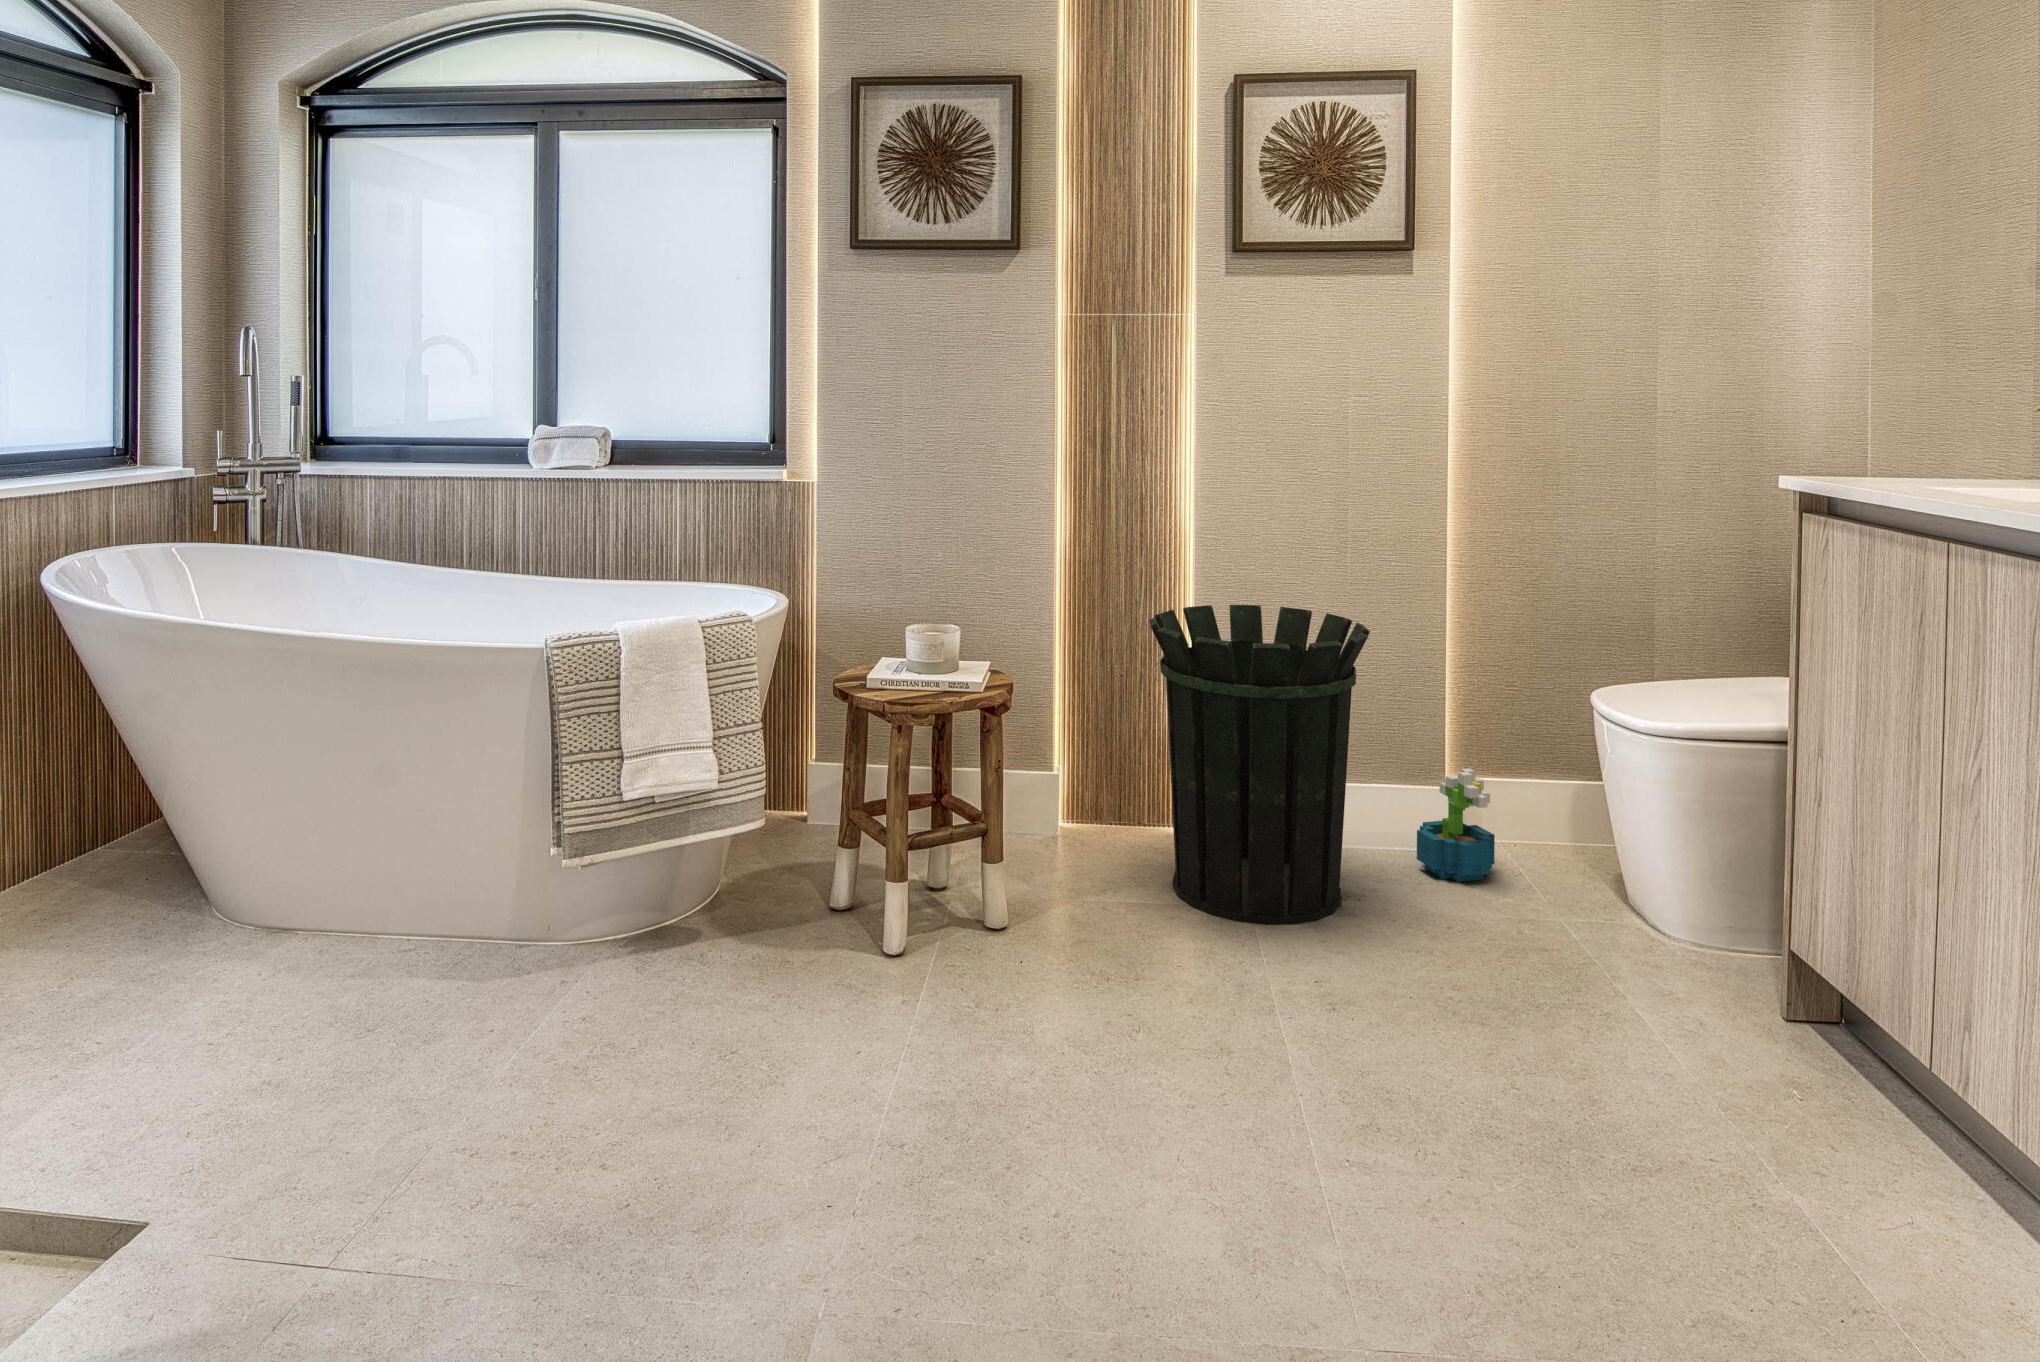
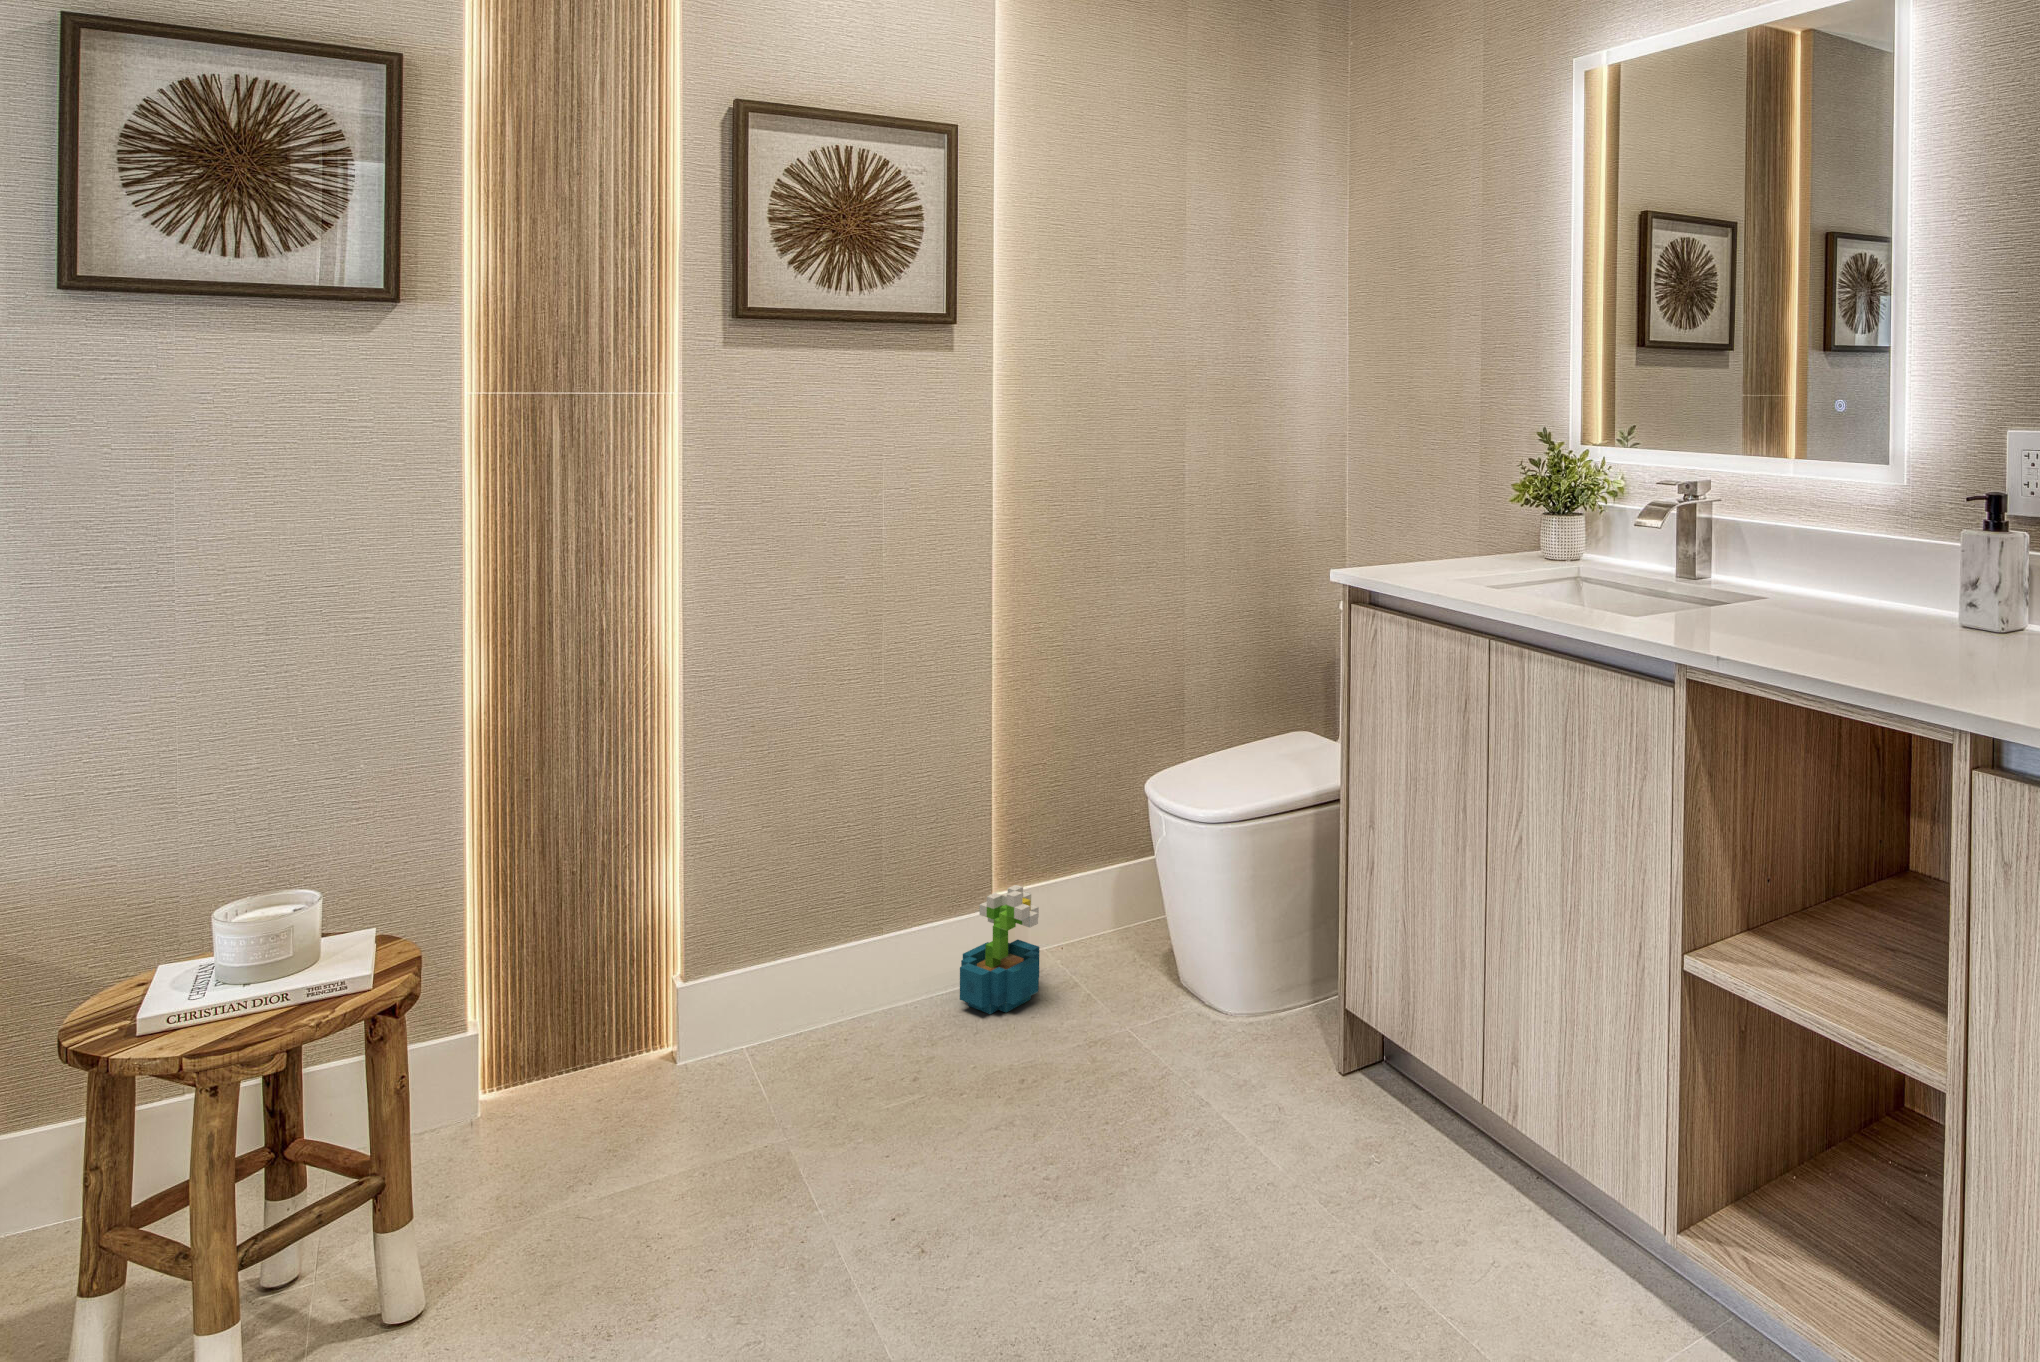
waste bin: present [1149,605,1370,925] -> none [630,747,924,1176]

